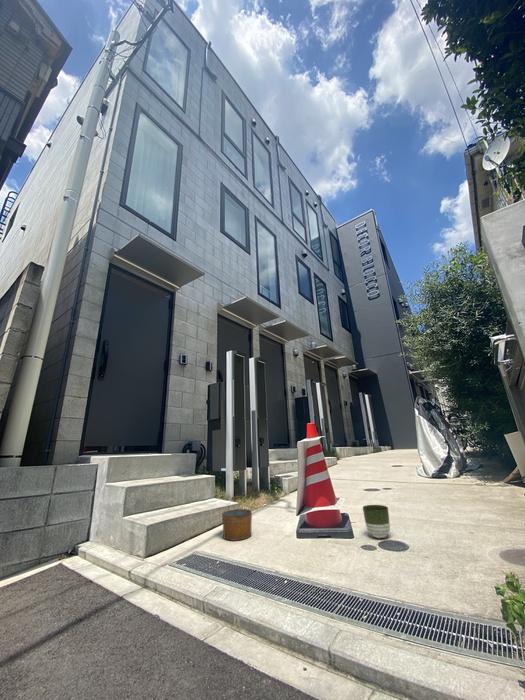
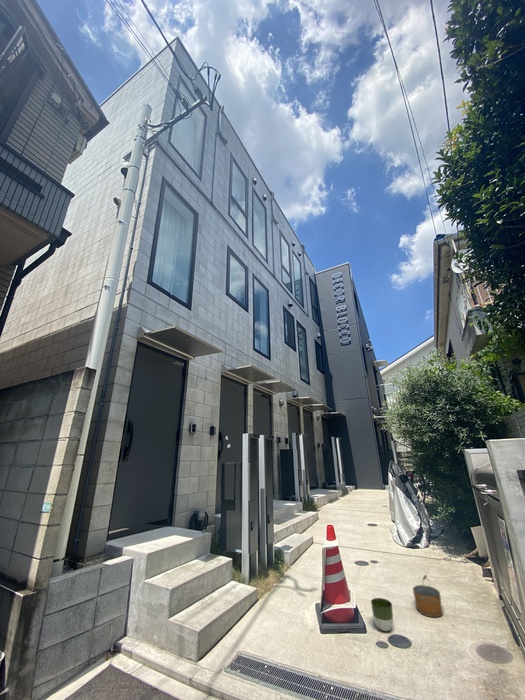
bucket: present [222,496,252,541] -> present [413,575,442,617]

